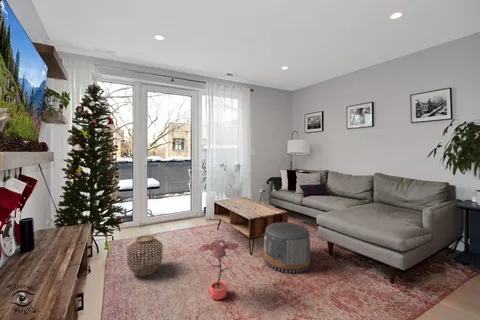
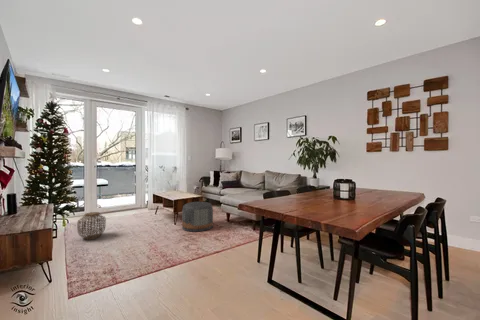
potted plant: present [198,240,239,300] -> none [129,209,158,245]

